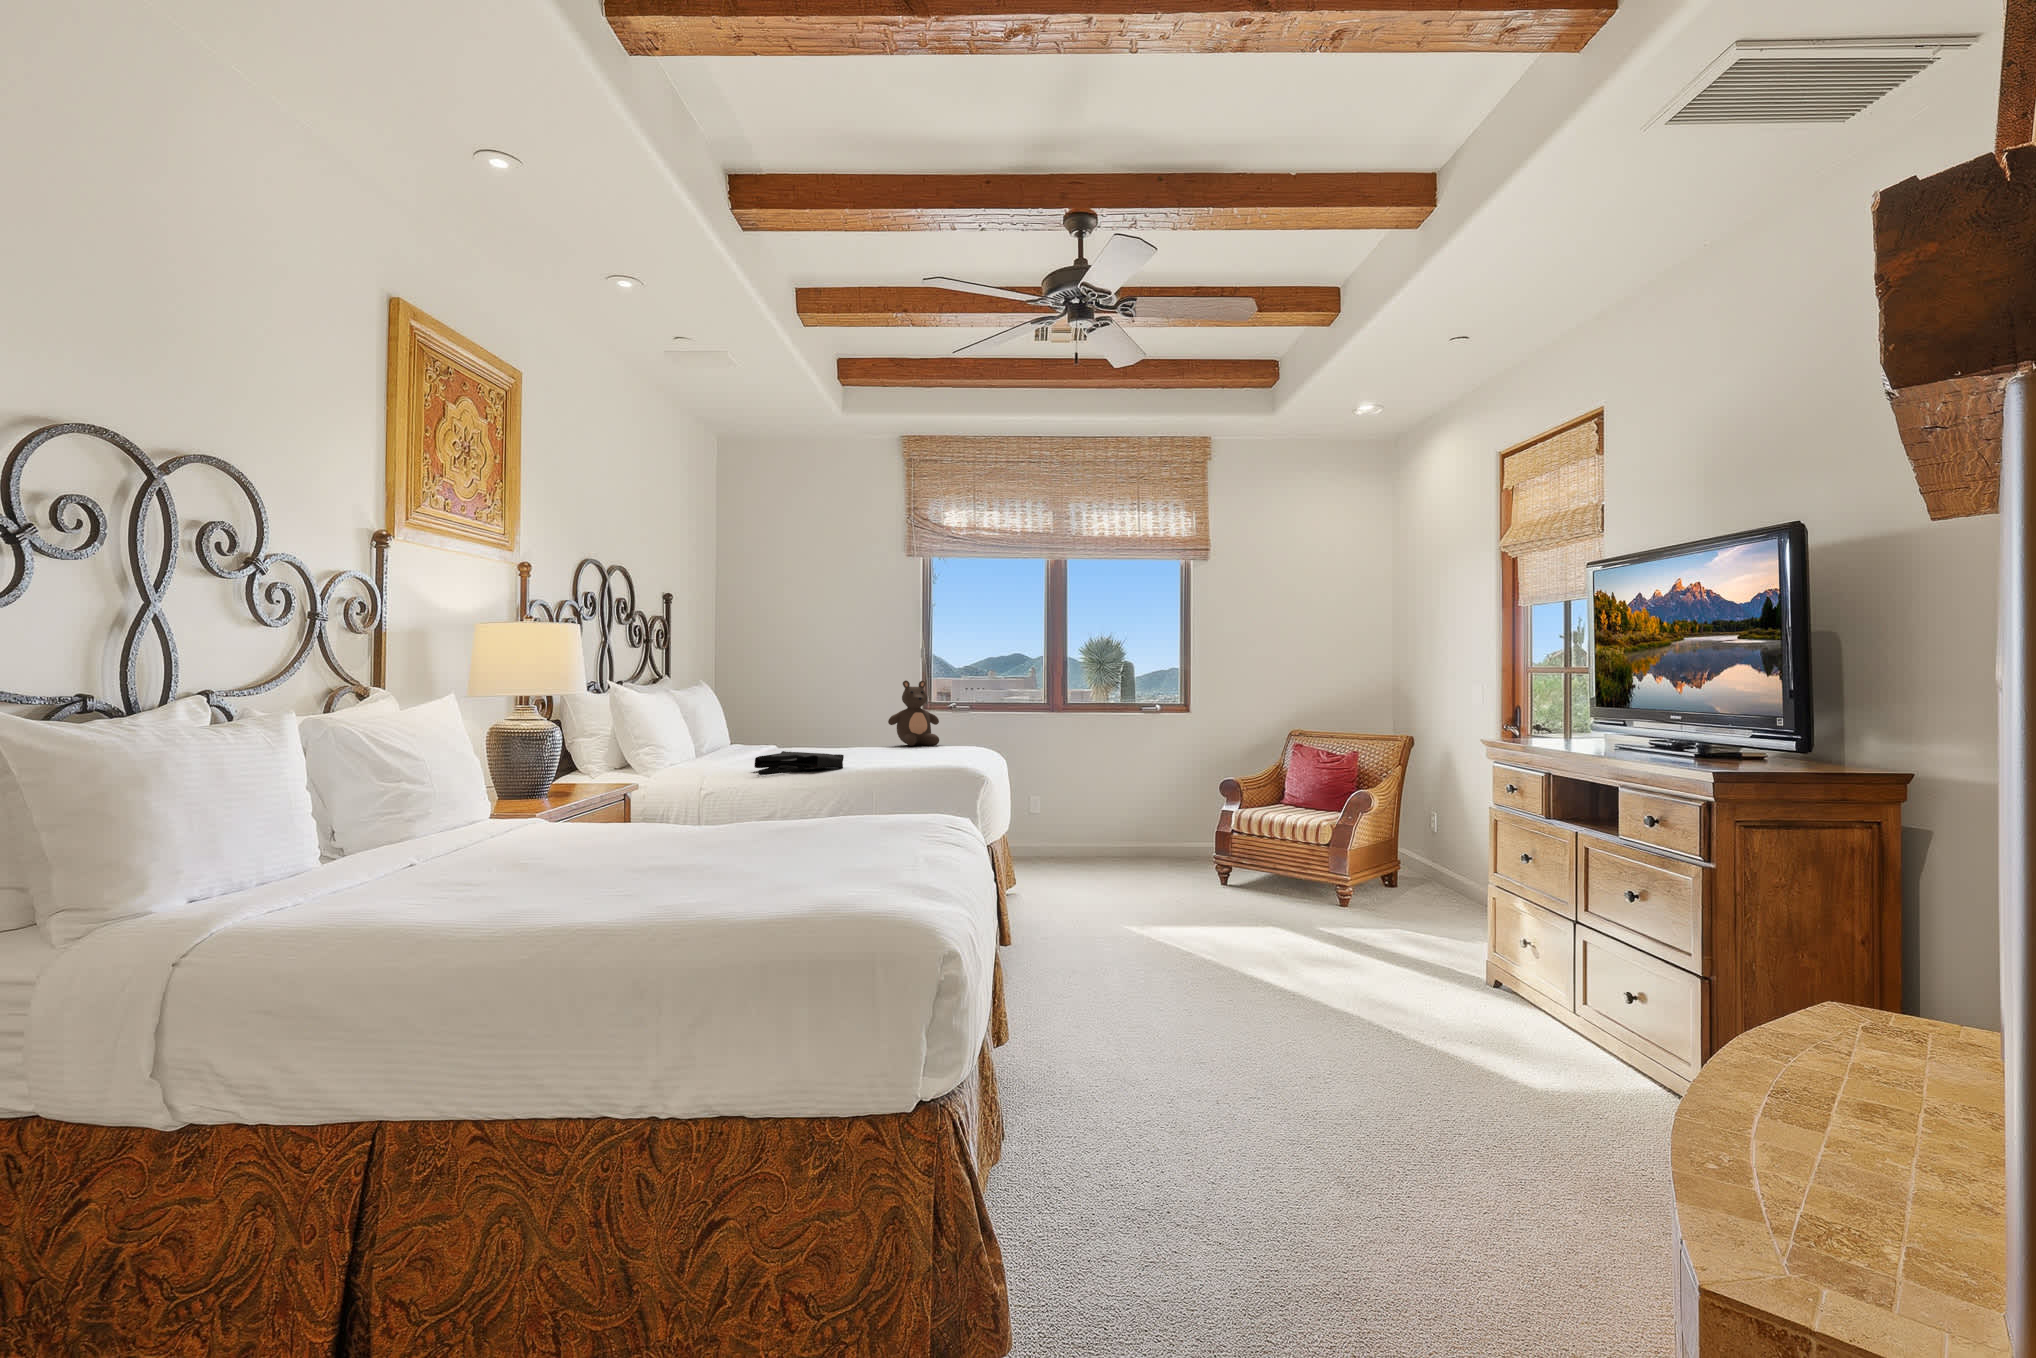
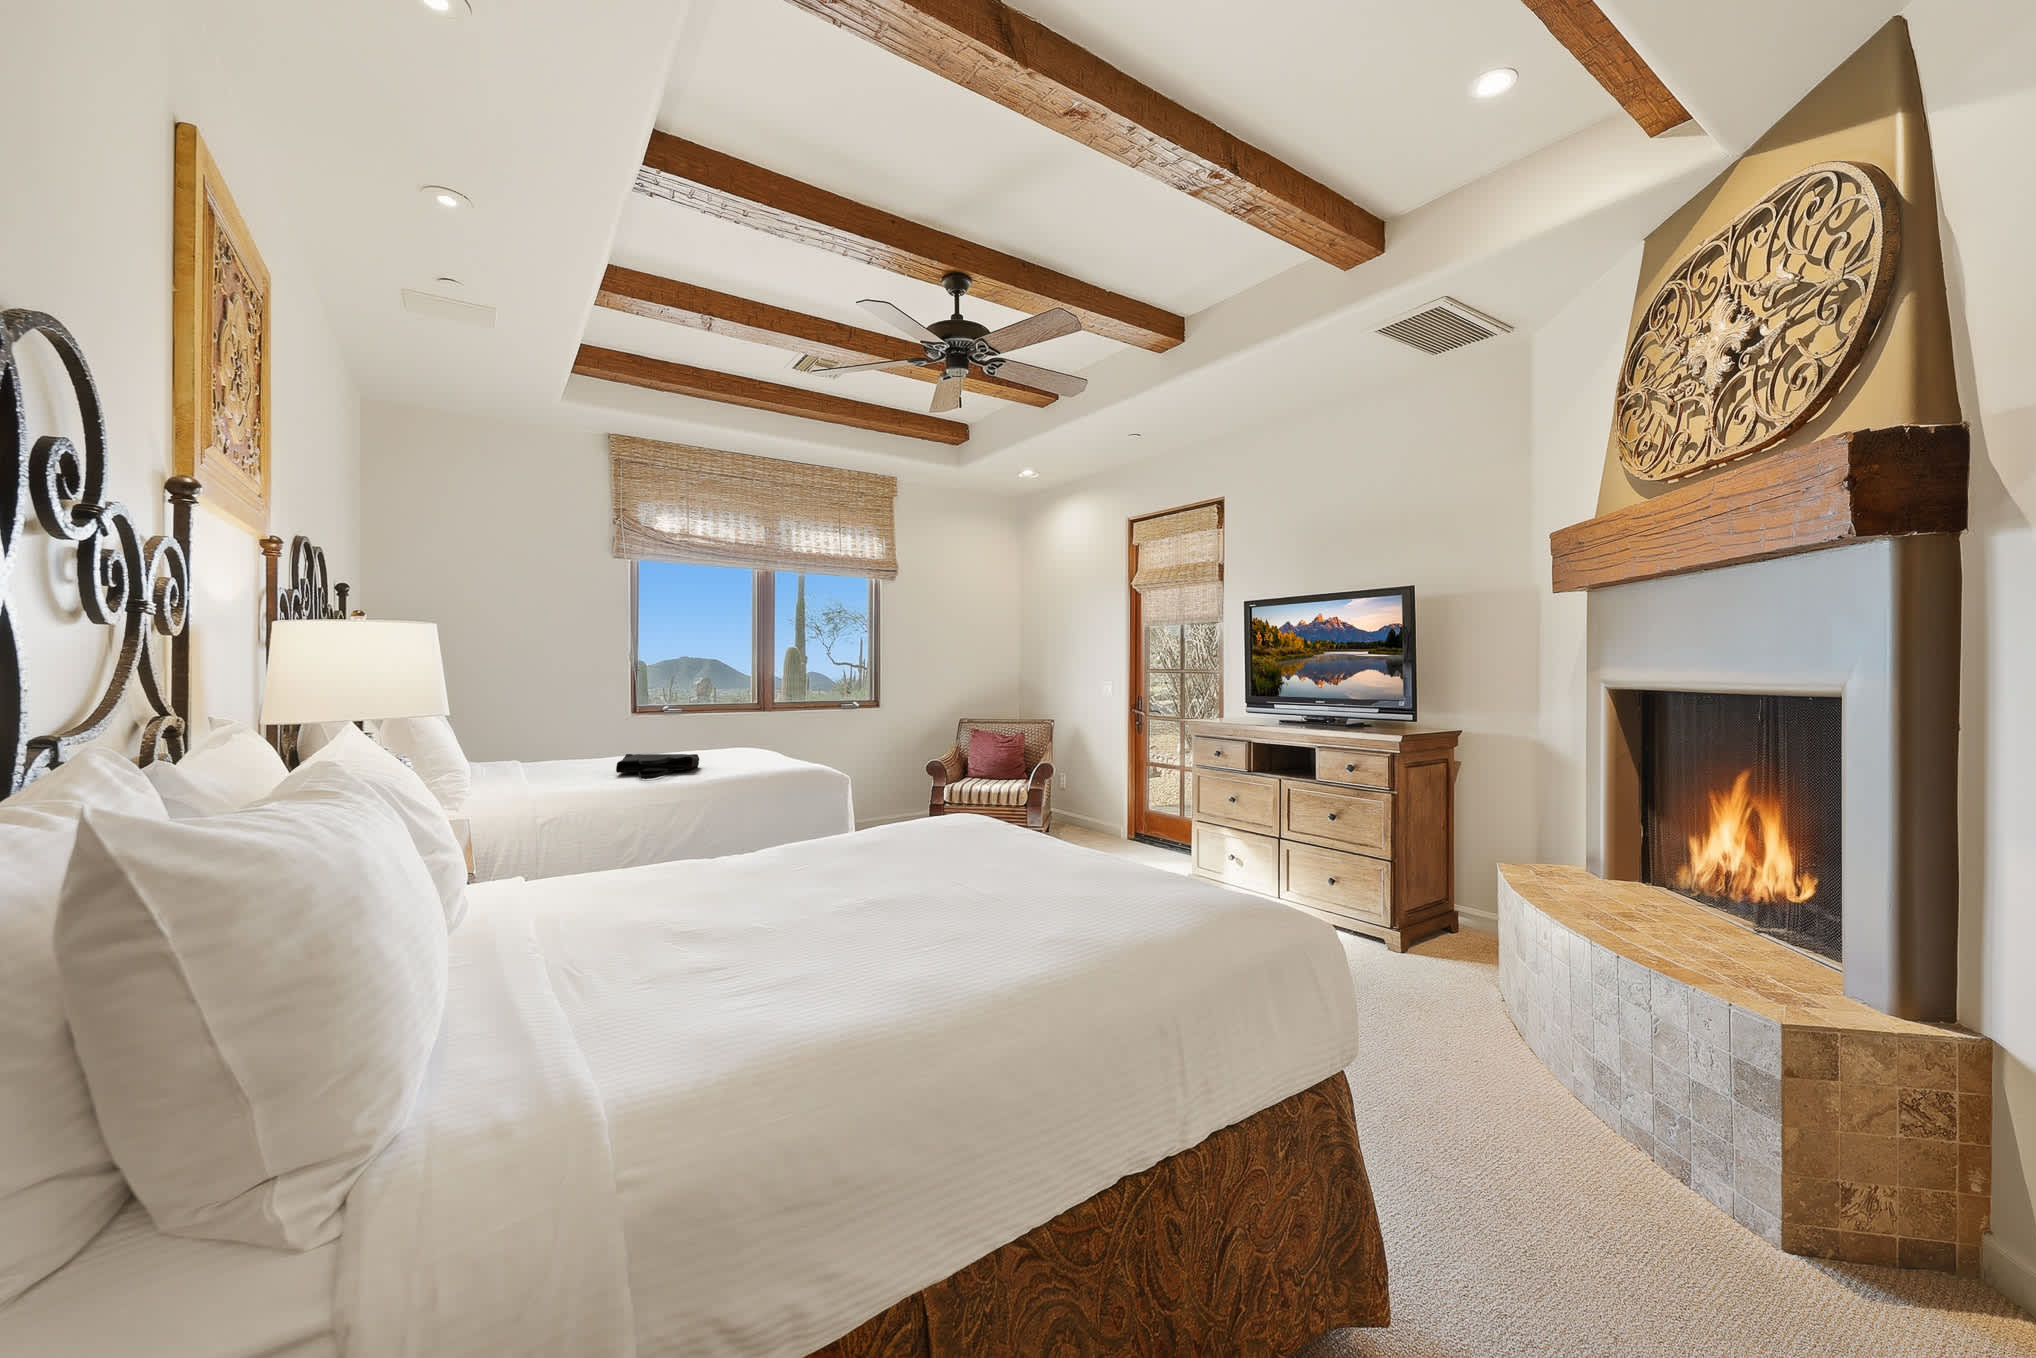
teddy bear: present [888,680,939,746] -> none [639,680,694,742]

